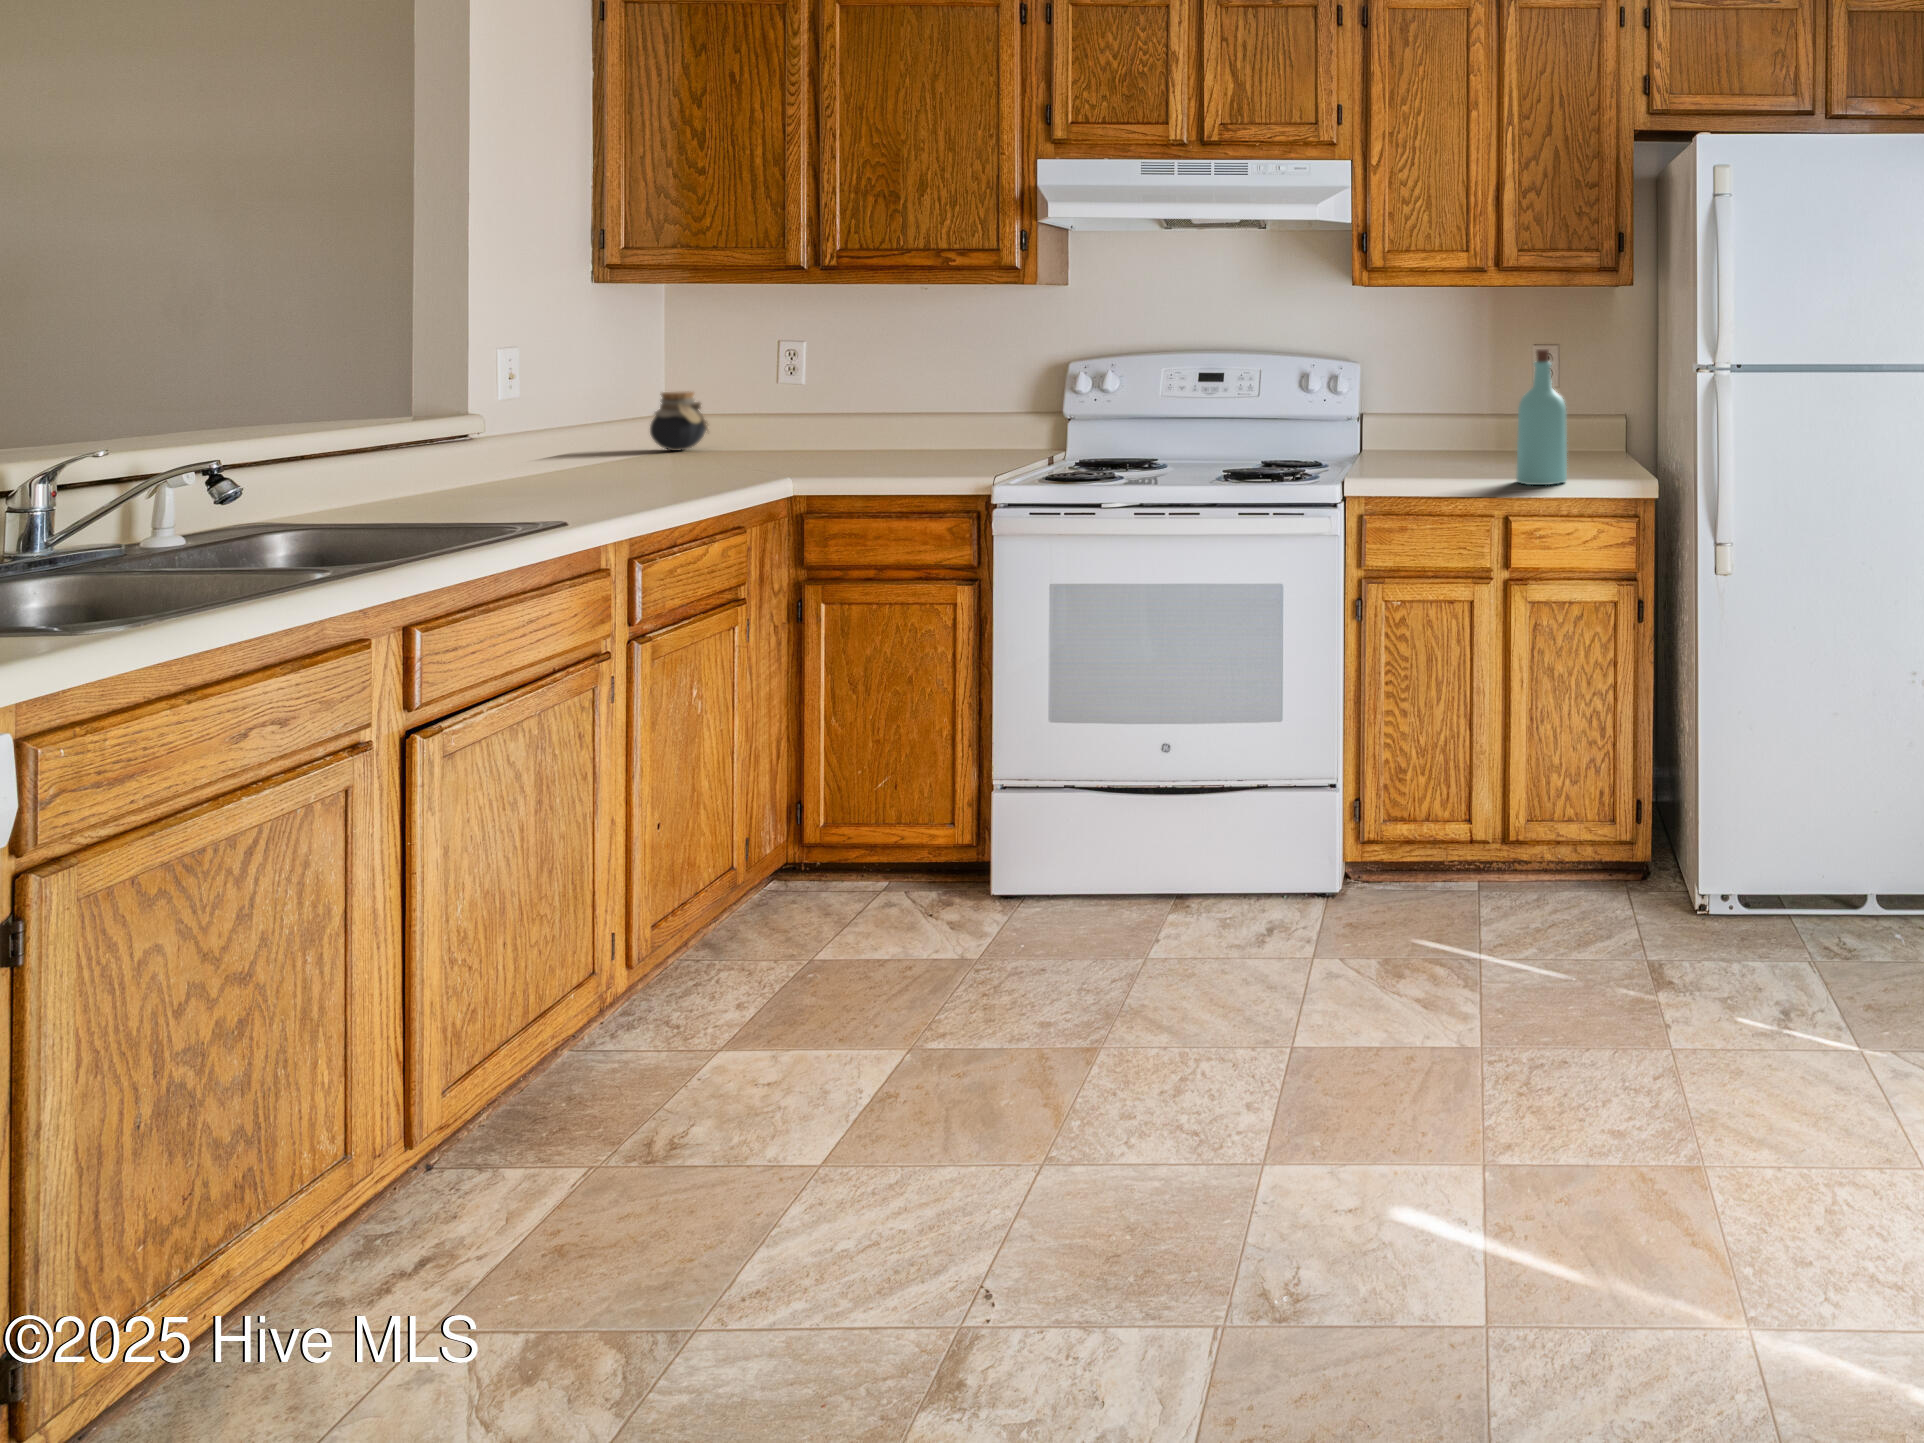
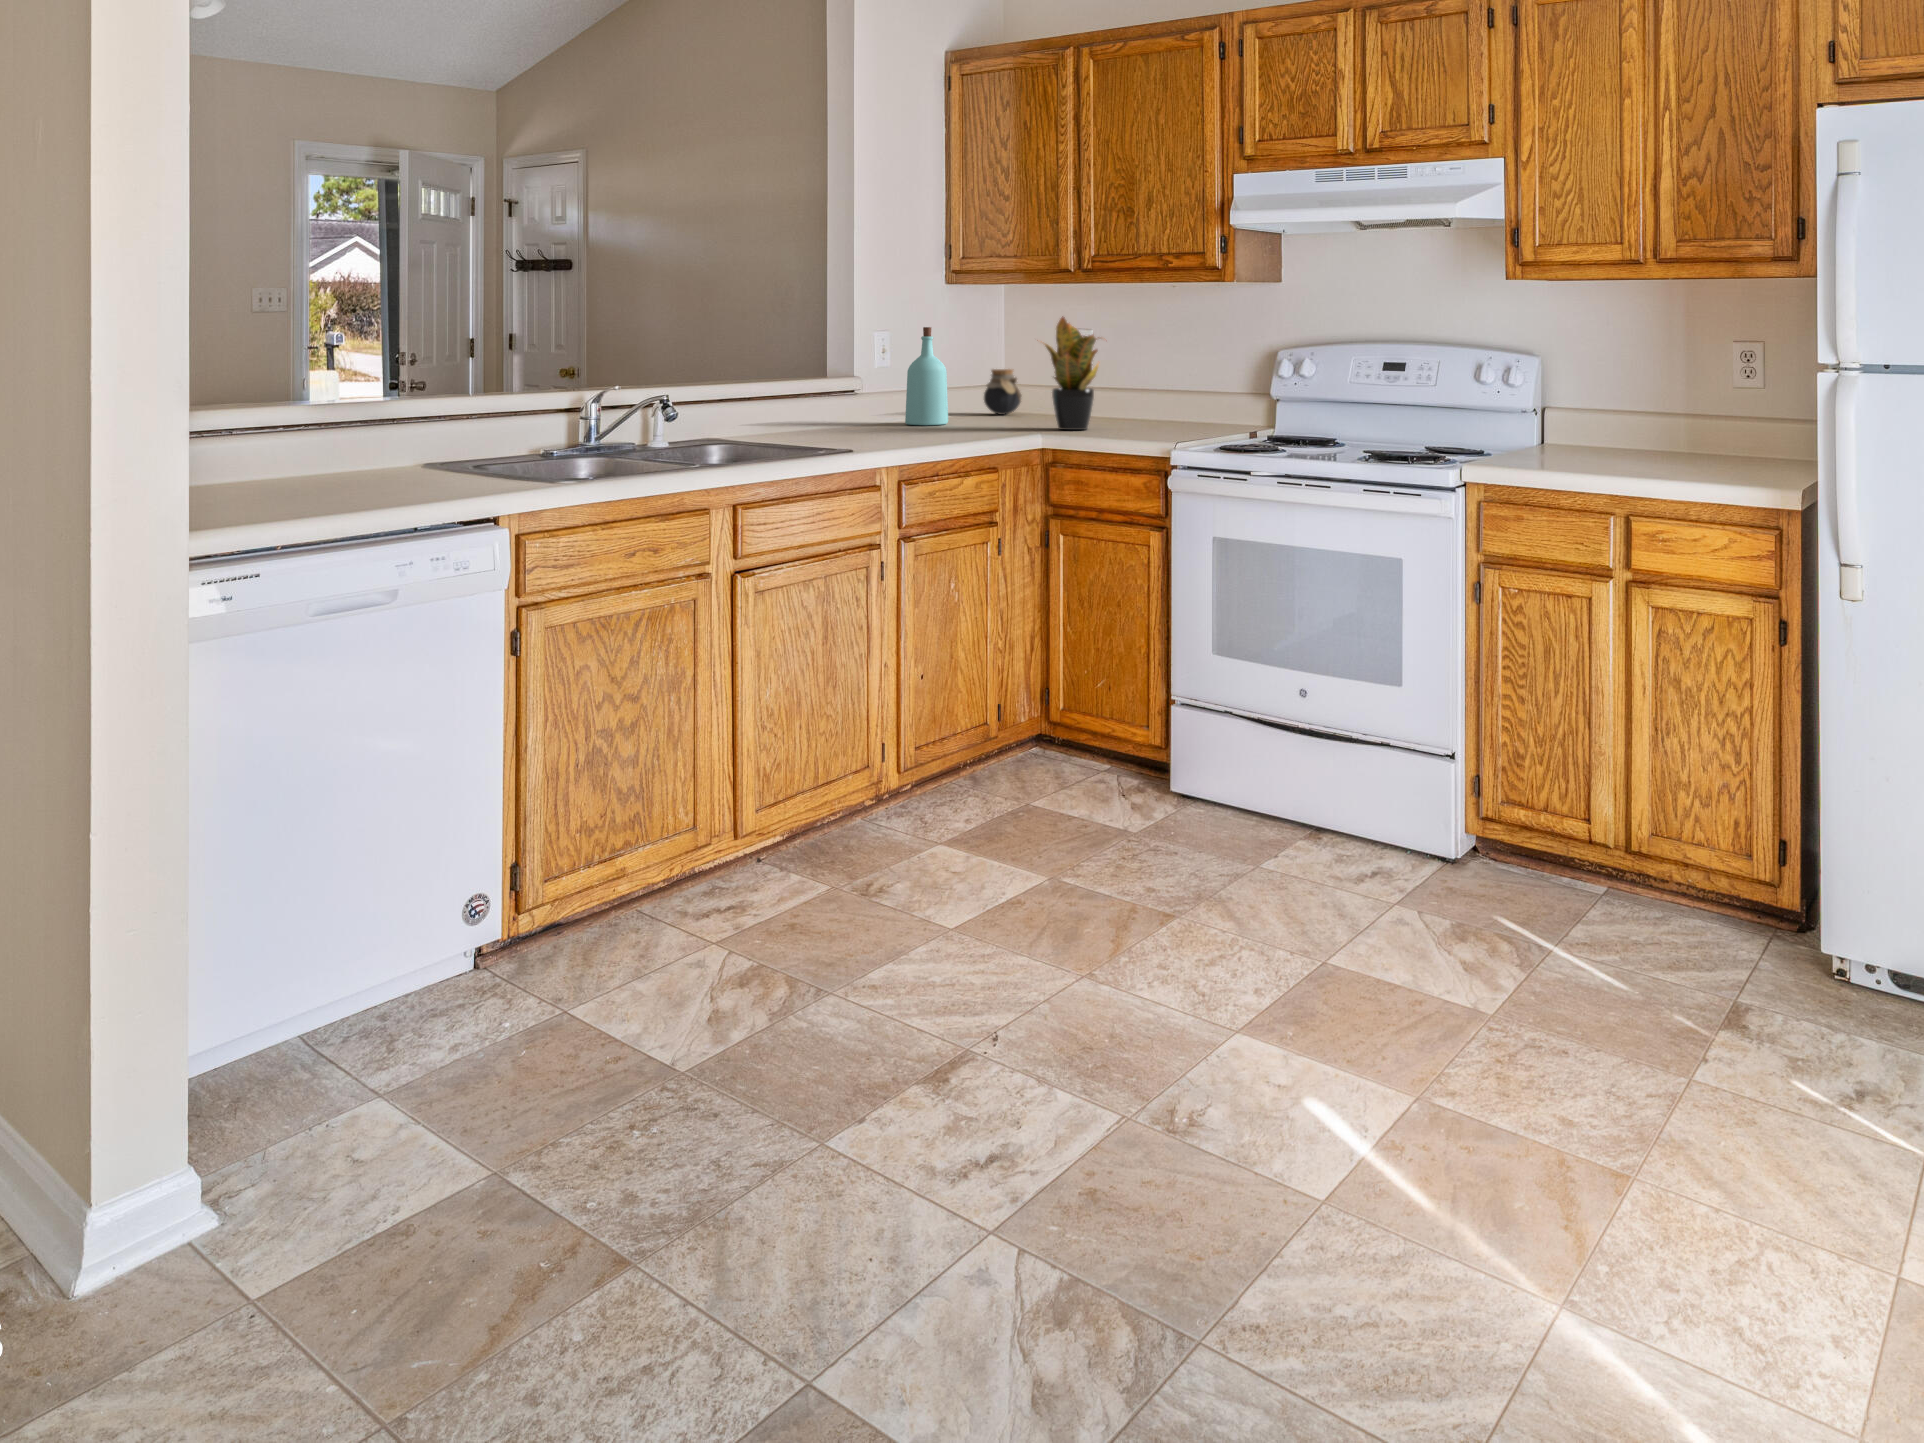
potted plant: none [761,320,875,468] -> present [1045,316,1099,430]
bottle: present [1517,349,1567,485] -> present [905,327,948,425]

